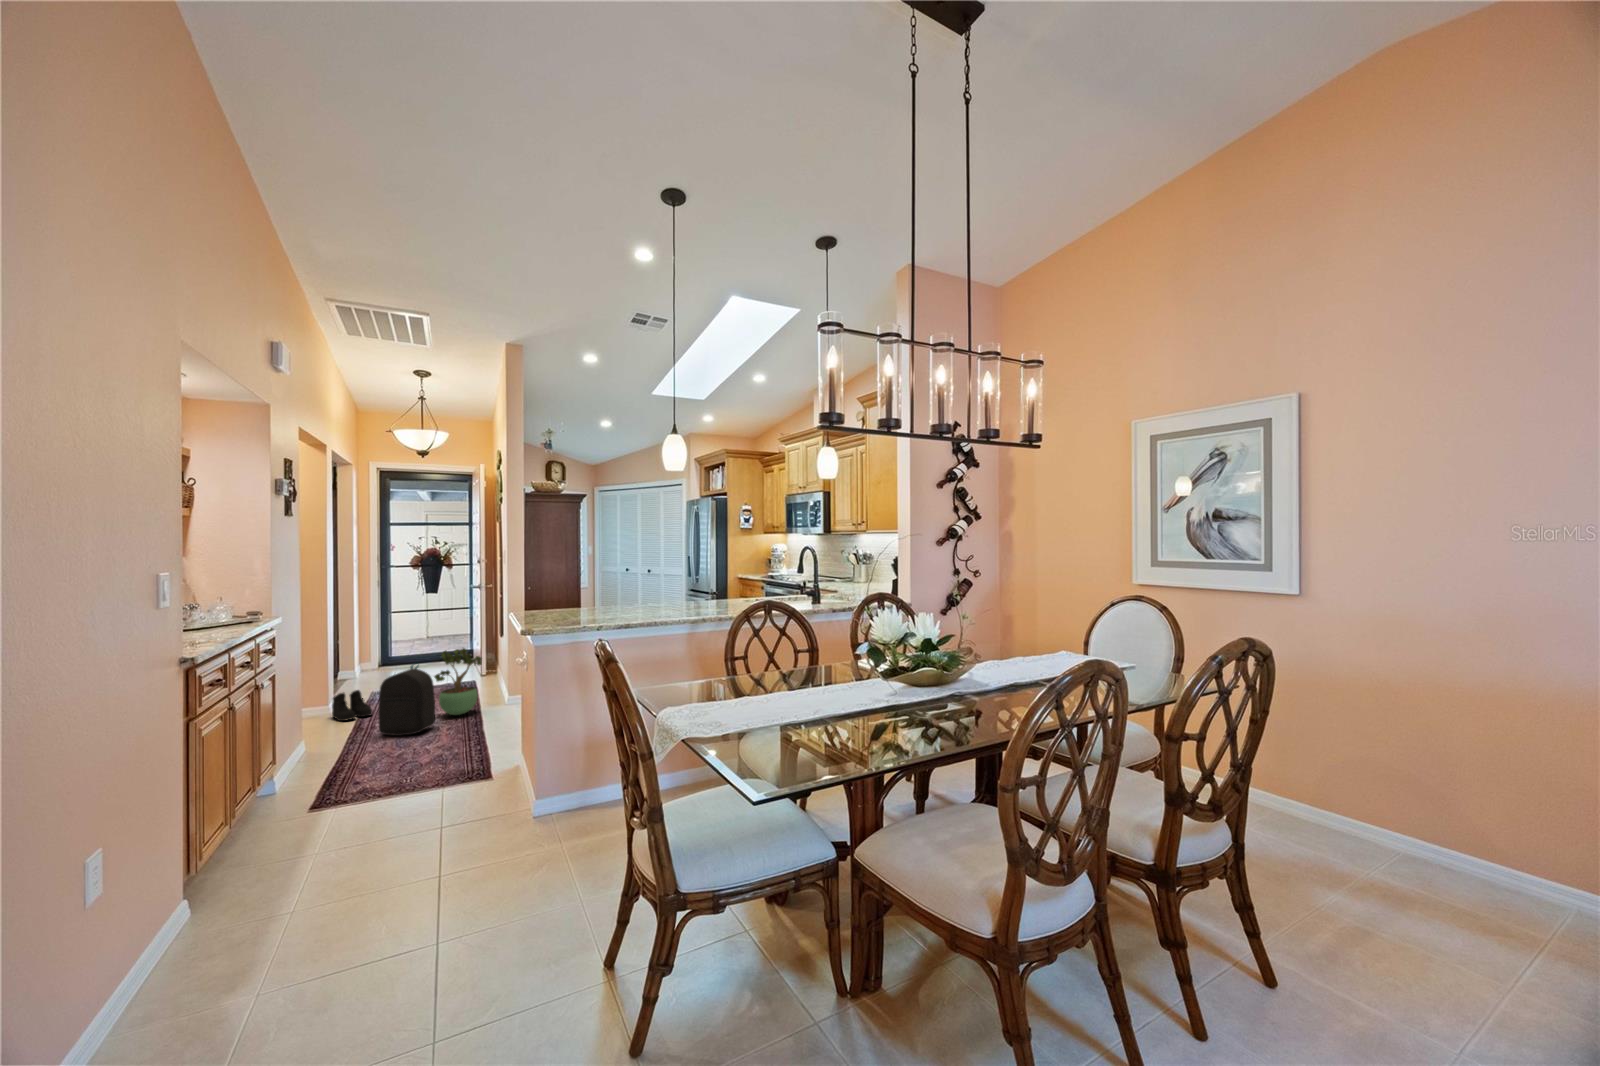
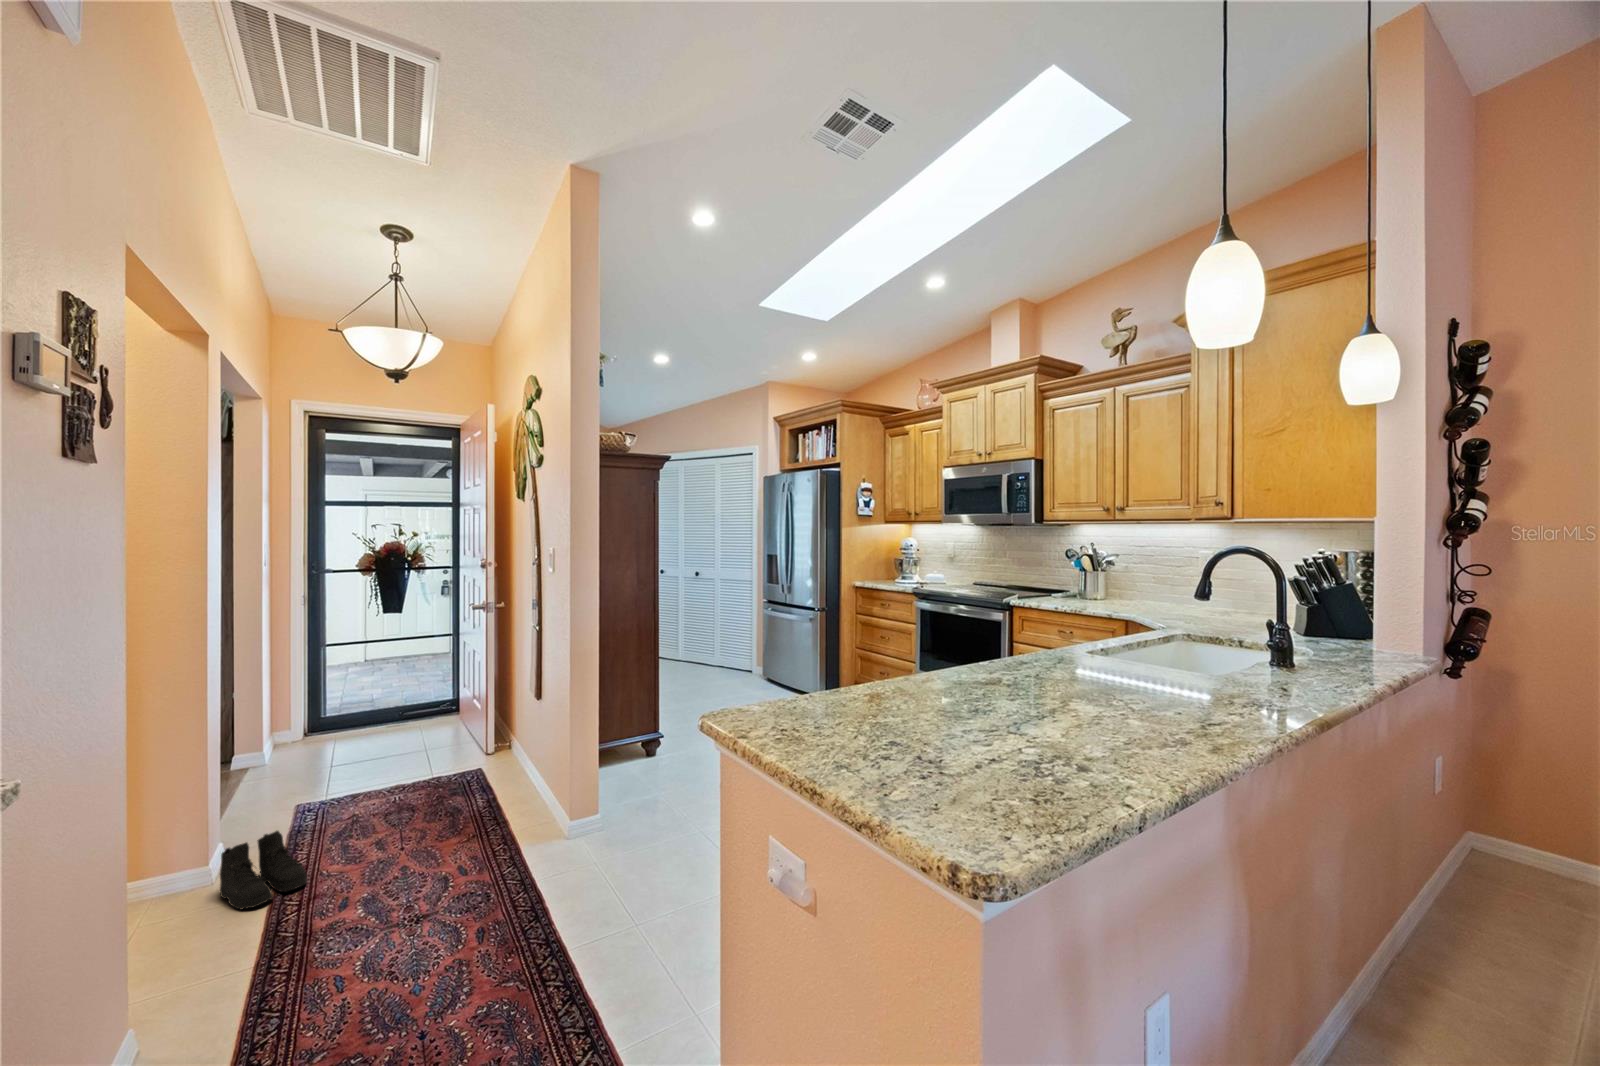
potted plant: present [434,648,482,715] -> none [437,745,534,881]
backpack: present [378,665,435,736] -> none [329,793,452,969]

